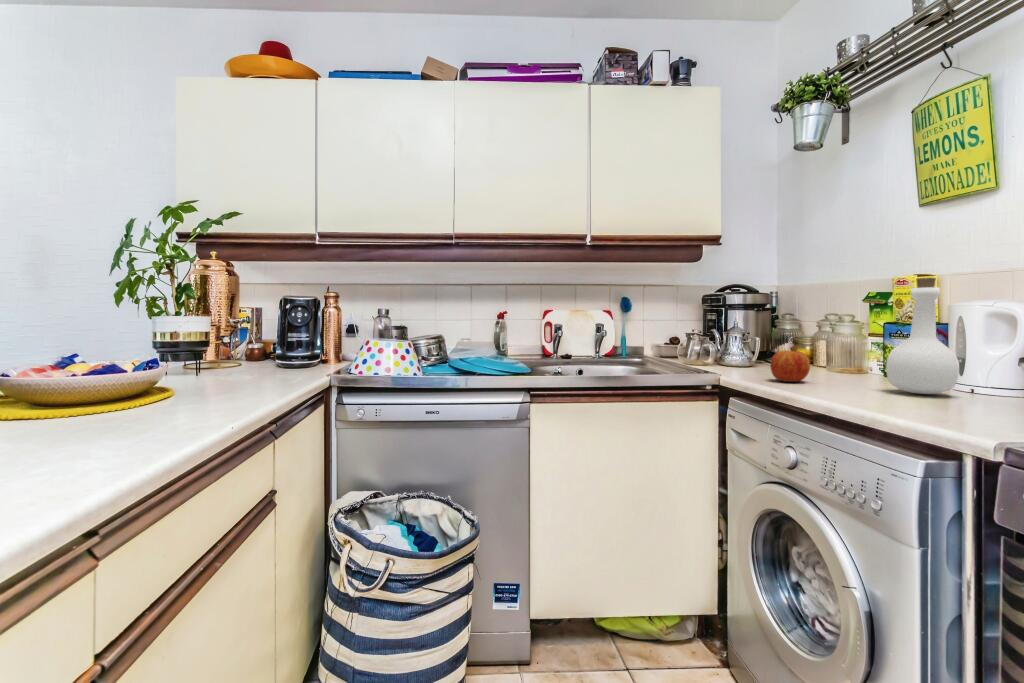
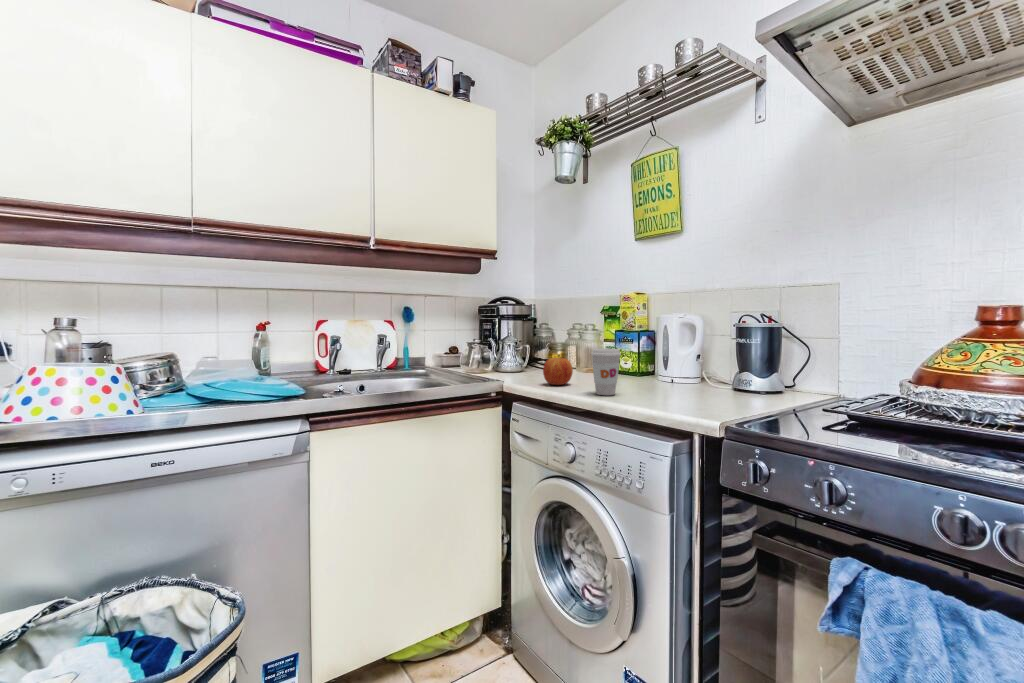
bottle: present [886,278,959,394] -> none [625,298,669,388]
coffee cup: none [830,341,874,397] -> present [591,348,621,395]

